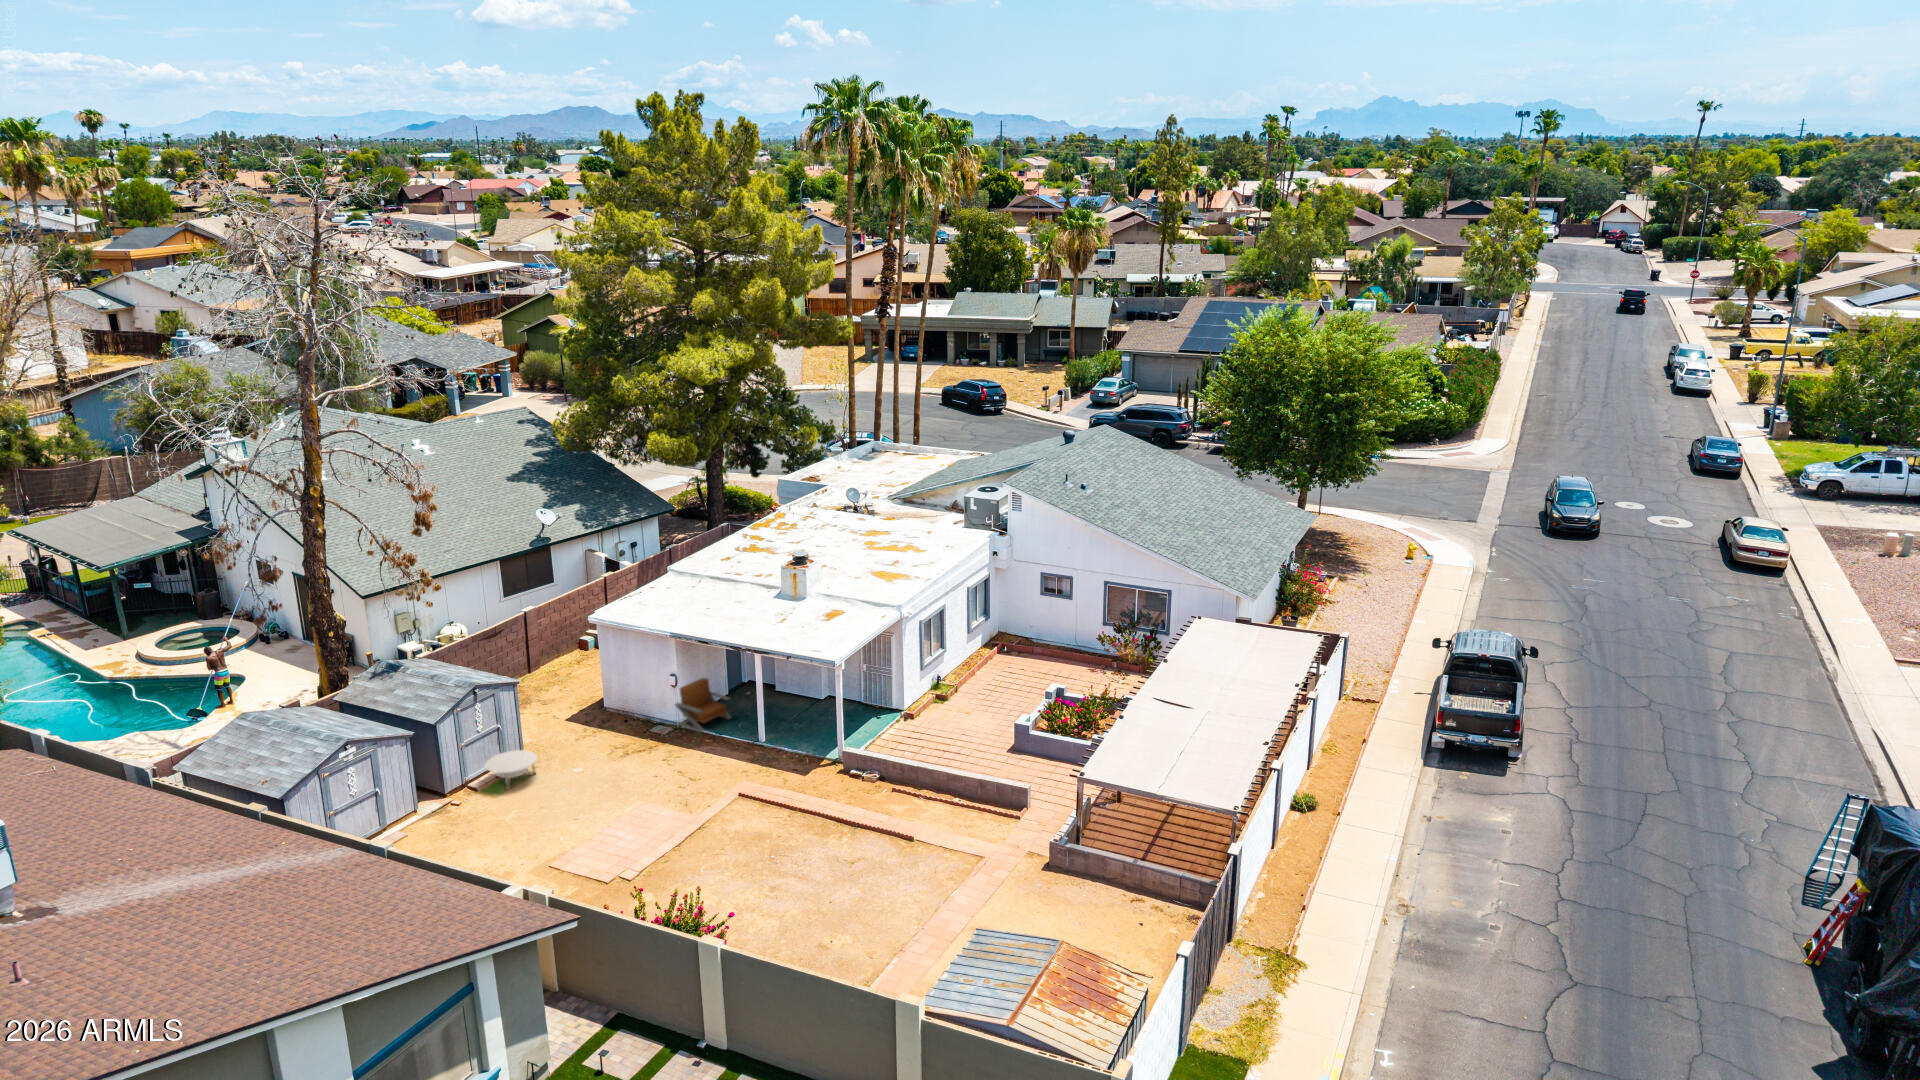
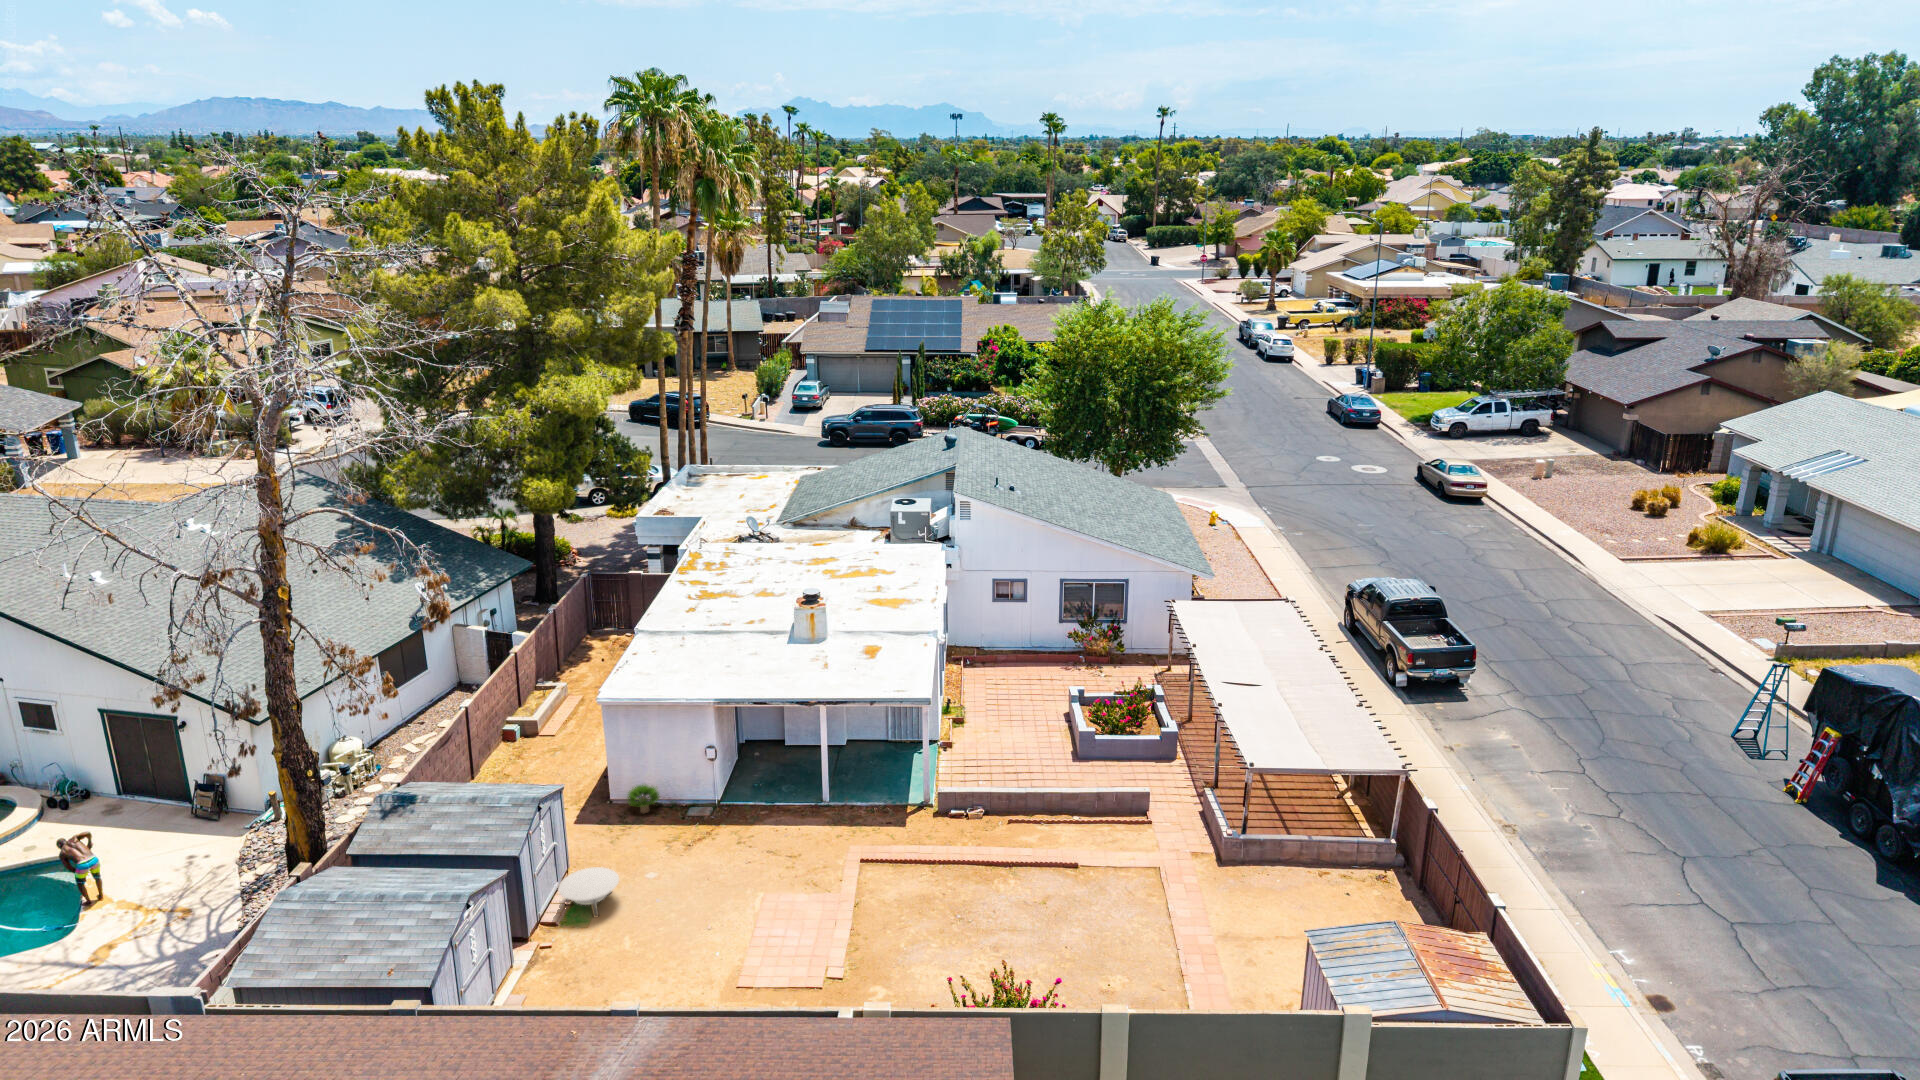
lounge chair: present [675,678,731,732] -> none [710,745,765,806]
potted plant: none [605,695,637,722] -> present [628,785,660,813]

